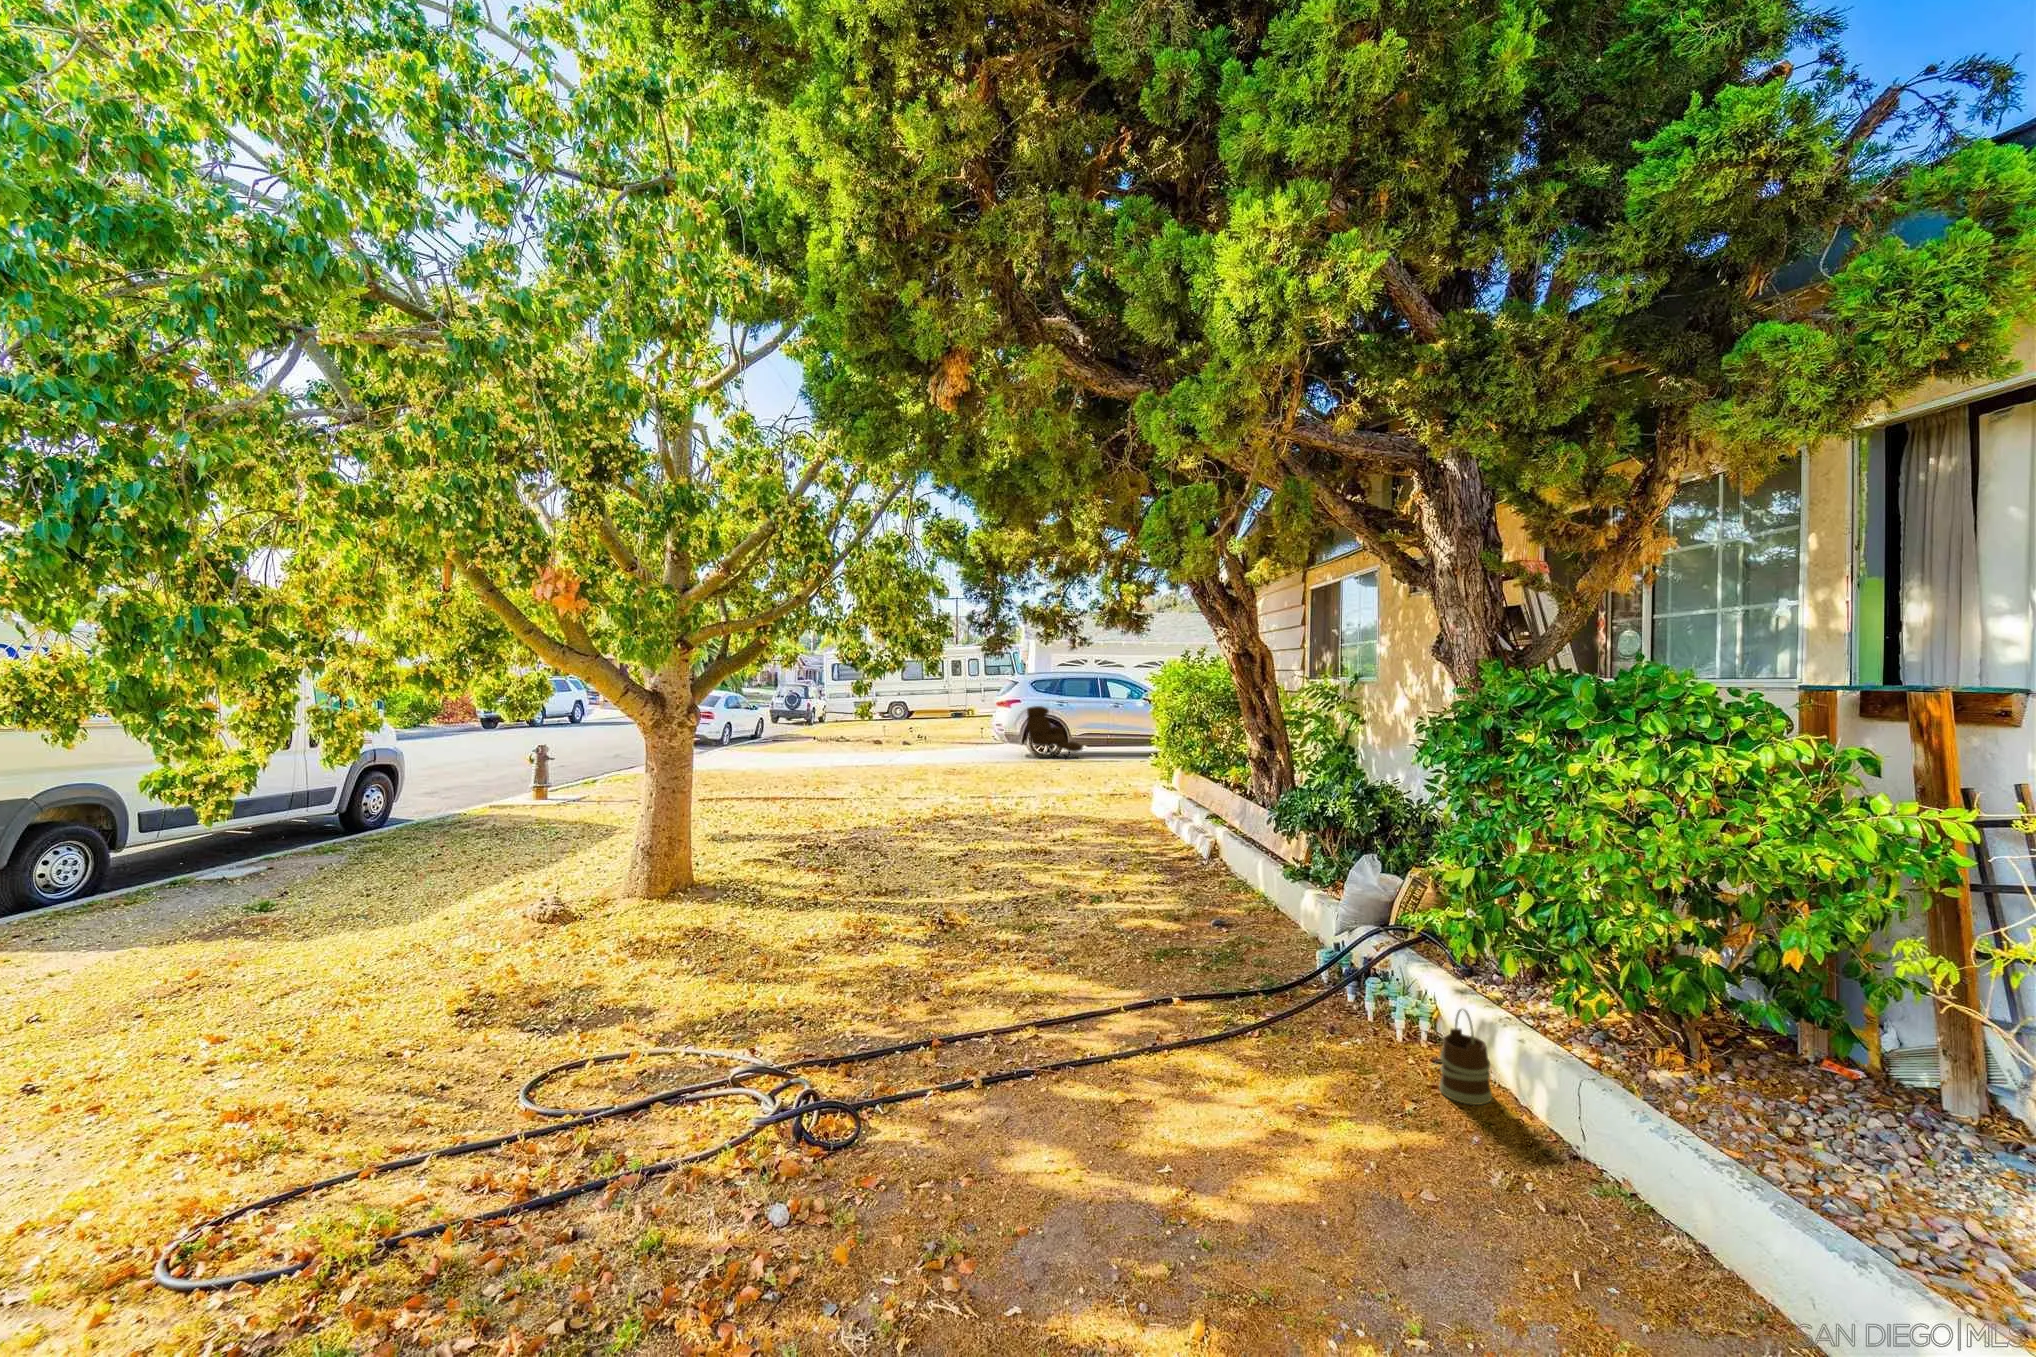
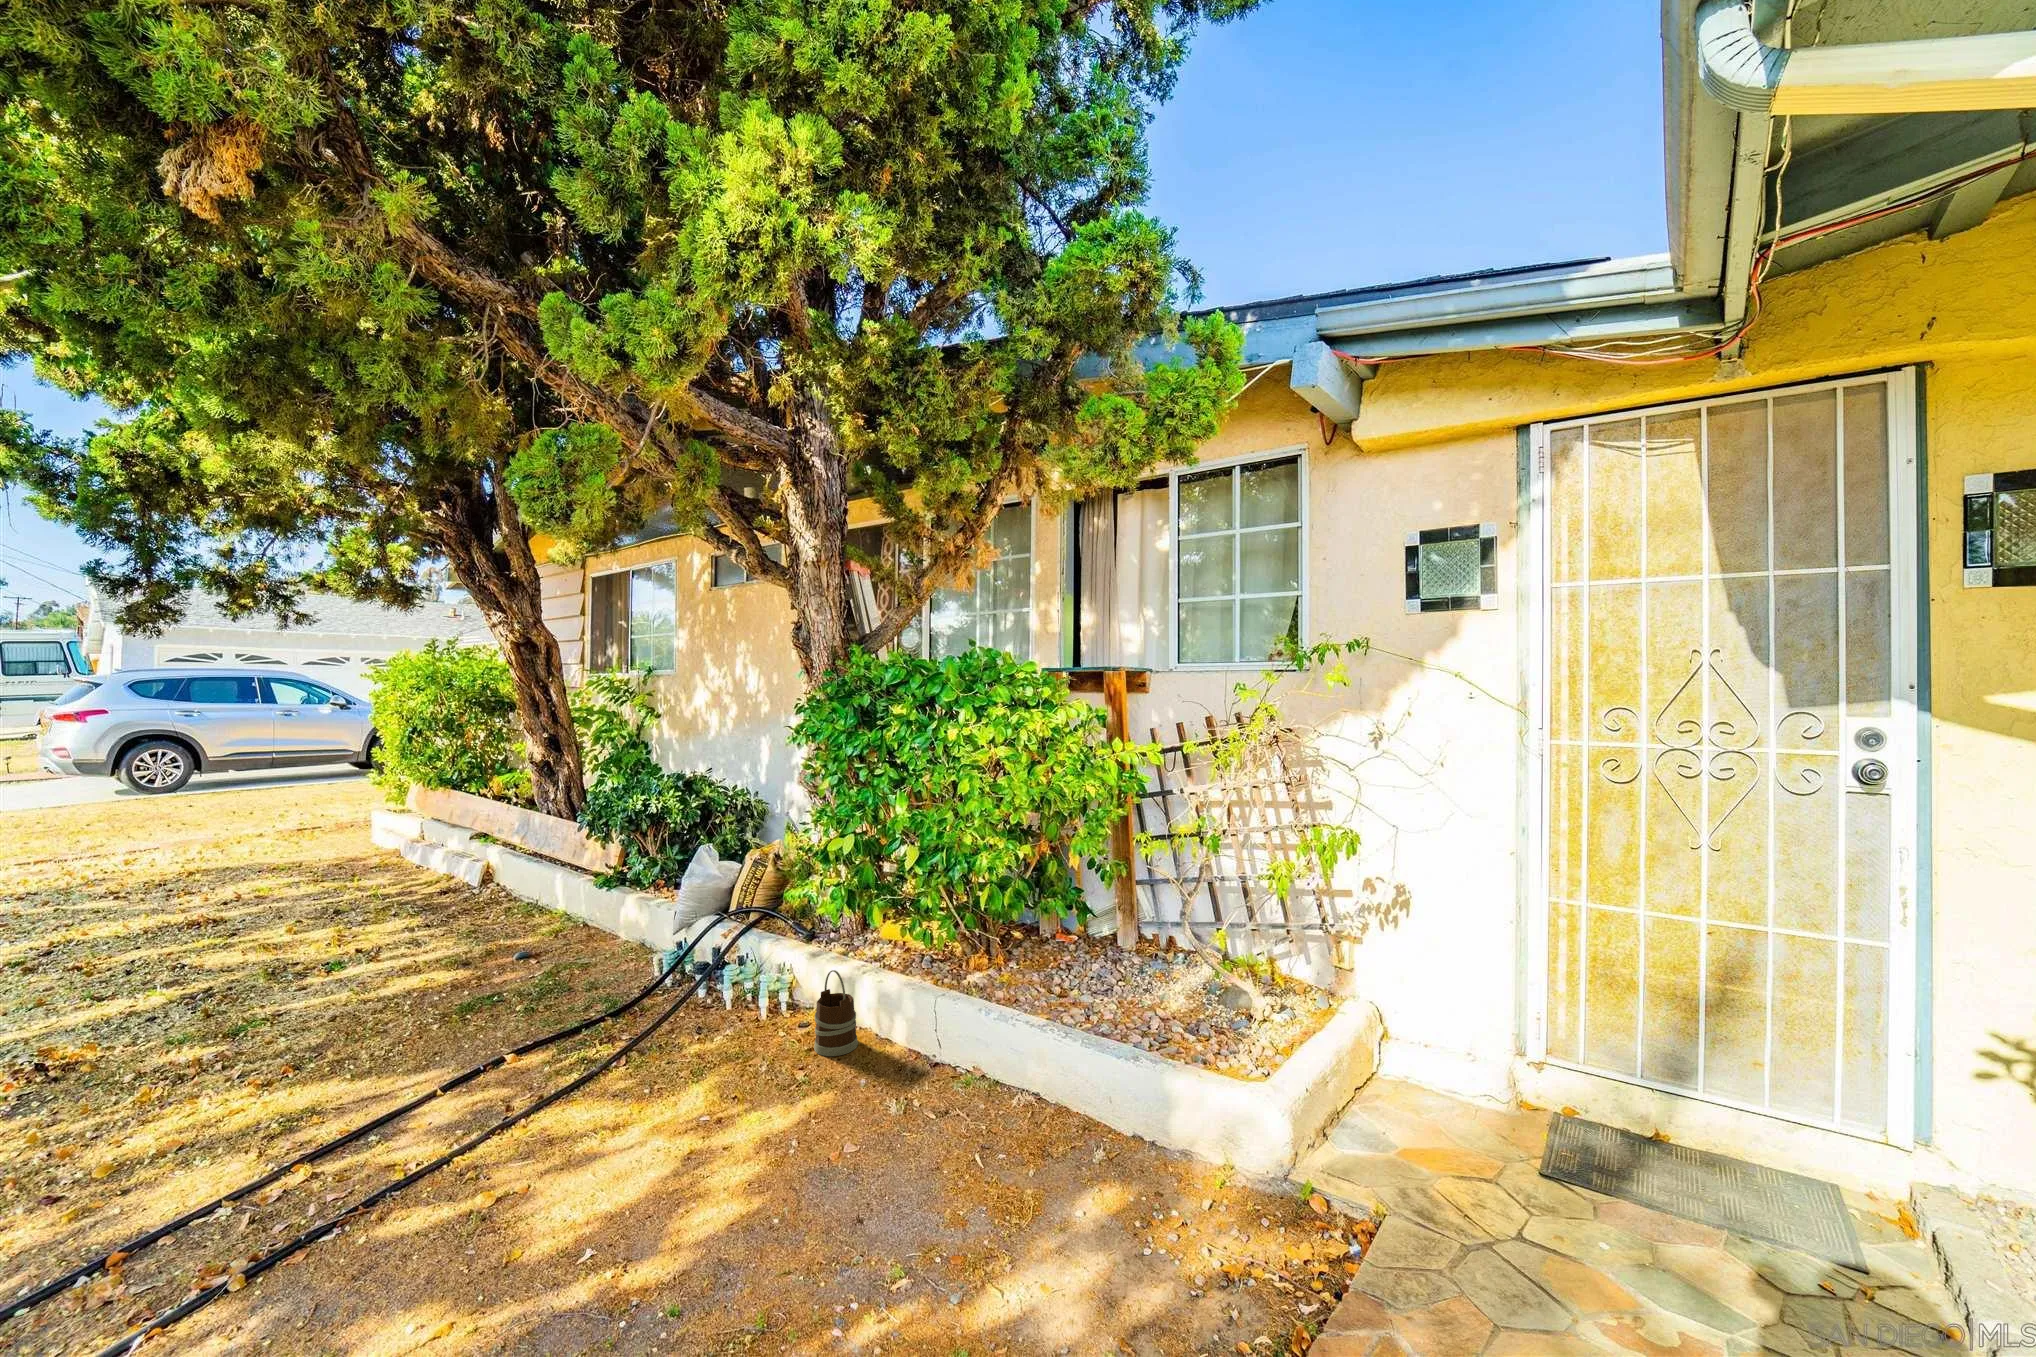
lounge chair: present [1027,706,1083,758] -> none [119,718,232,792]

